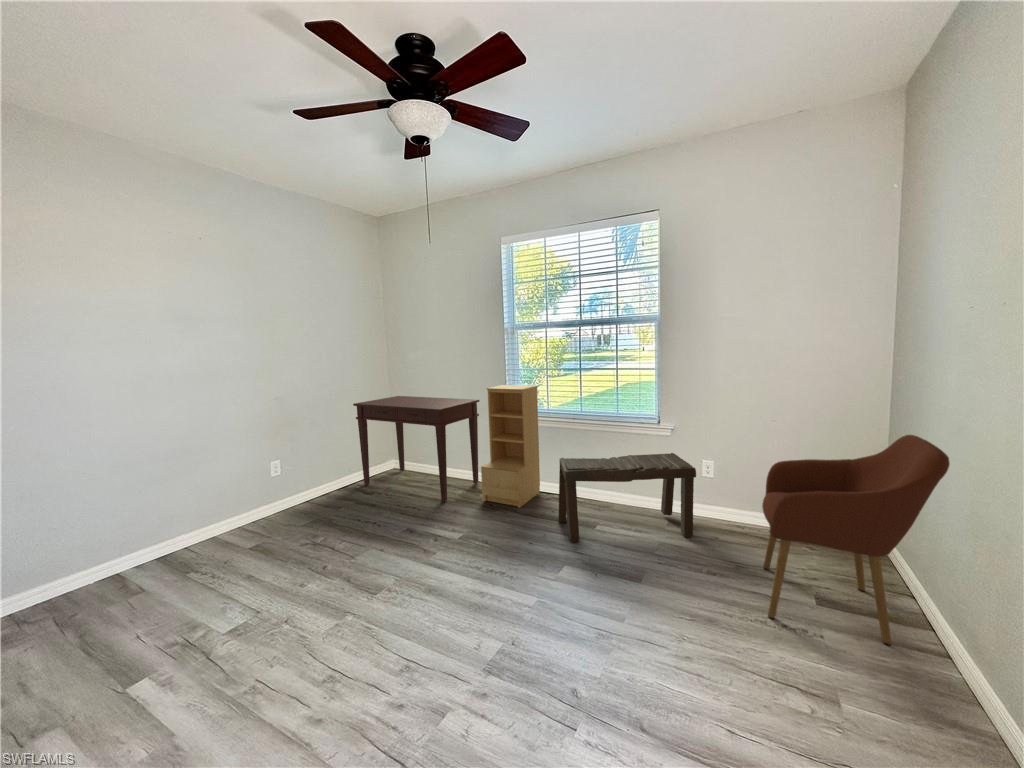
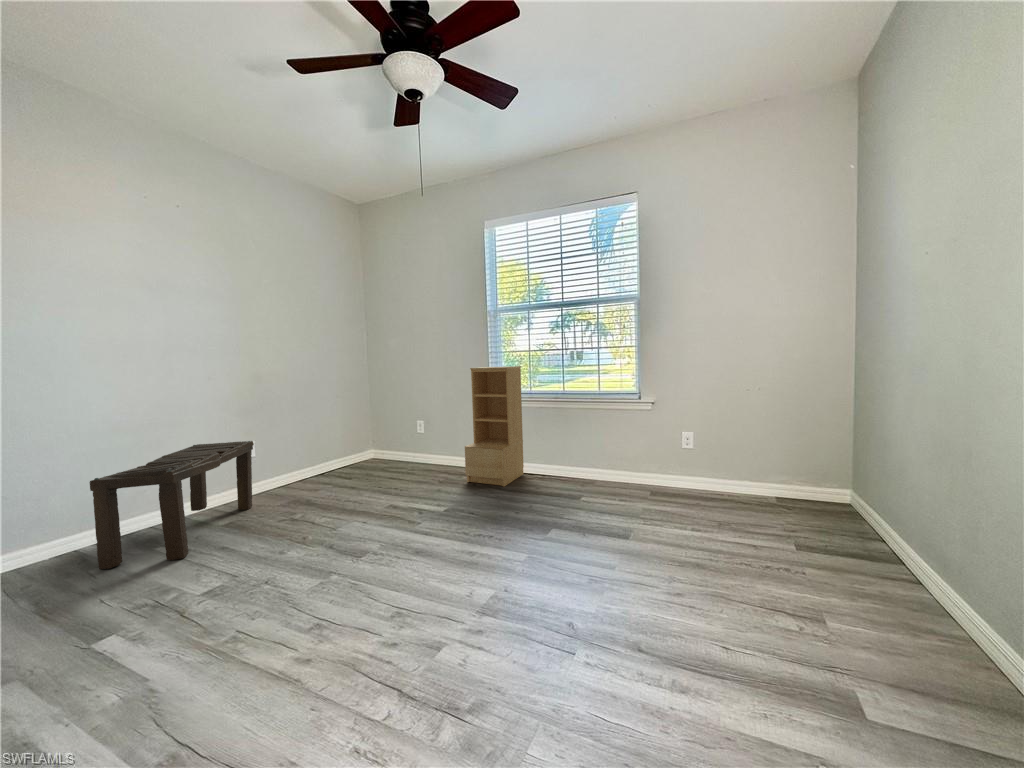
desk: present [353,396,479,501] -> none [331,383,462,483]
armchair: present [762,435,950,646] -> none [744,383,913,577]
bench: present [558,453,696,542] -> present [90,441,254,569]

